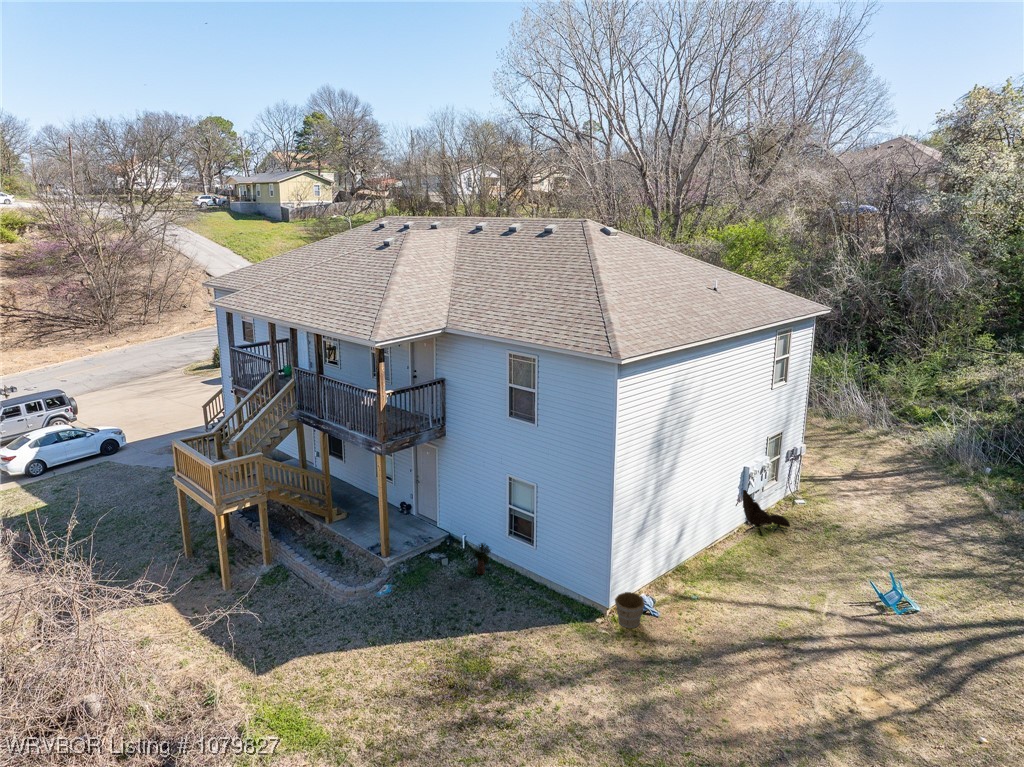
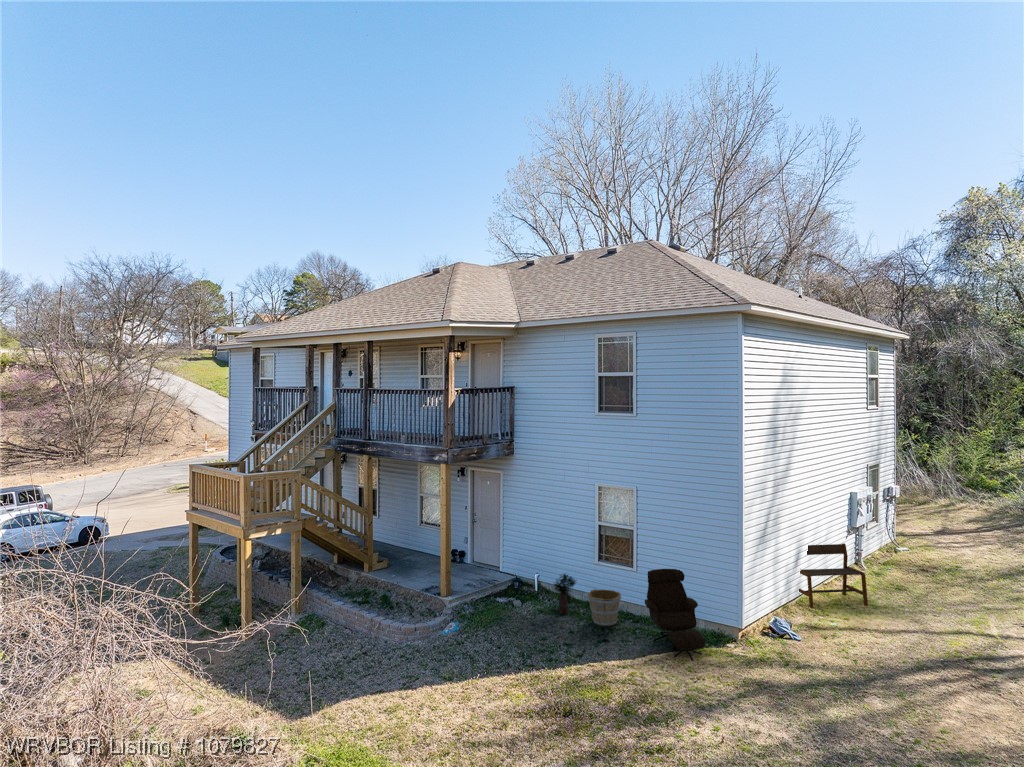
lounge chair: present [743,490,790,536] -> present [645,569,705,660]
bench: none [678,520,733,574] -> present [799,543,868,607]
wooden bucket: present [615,592,645,628] -> present [588,589,621,626]

